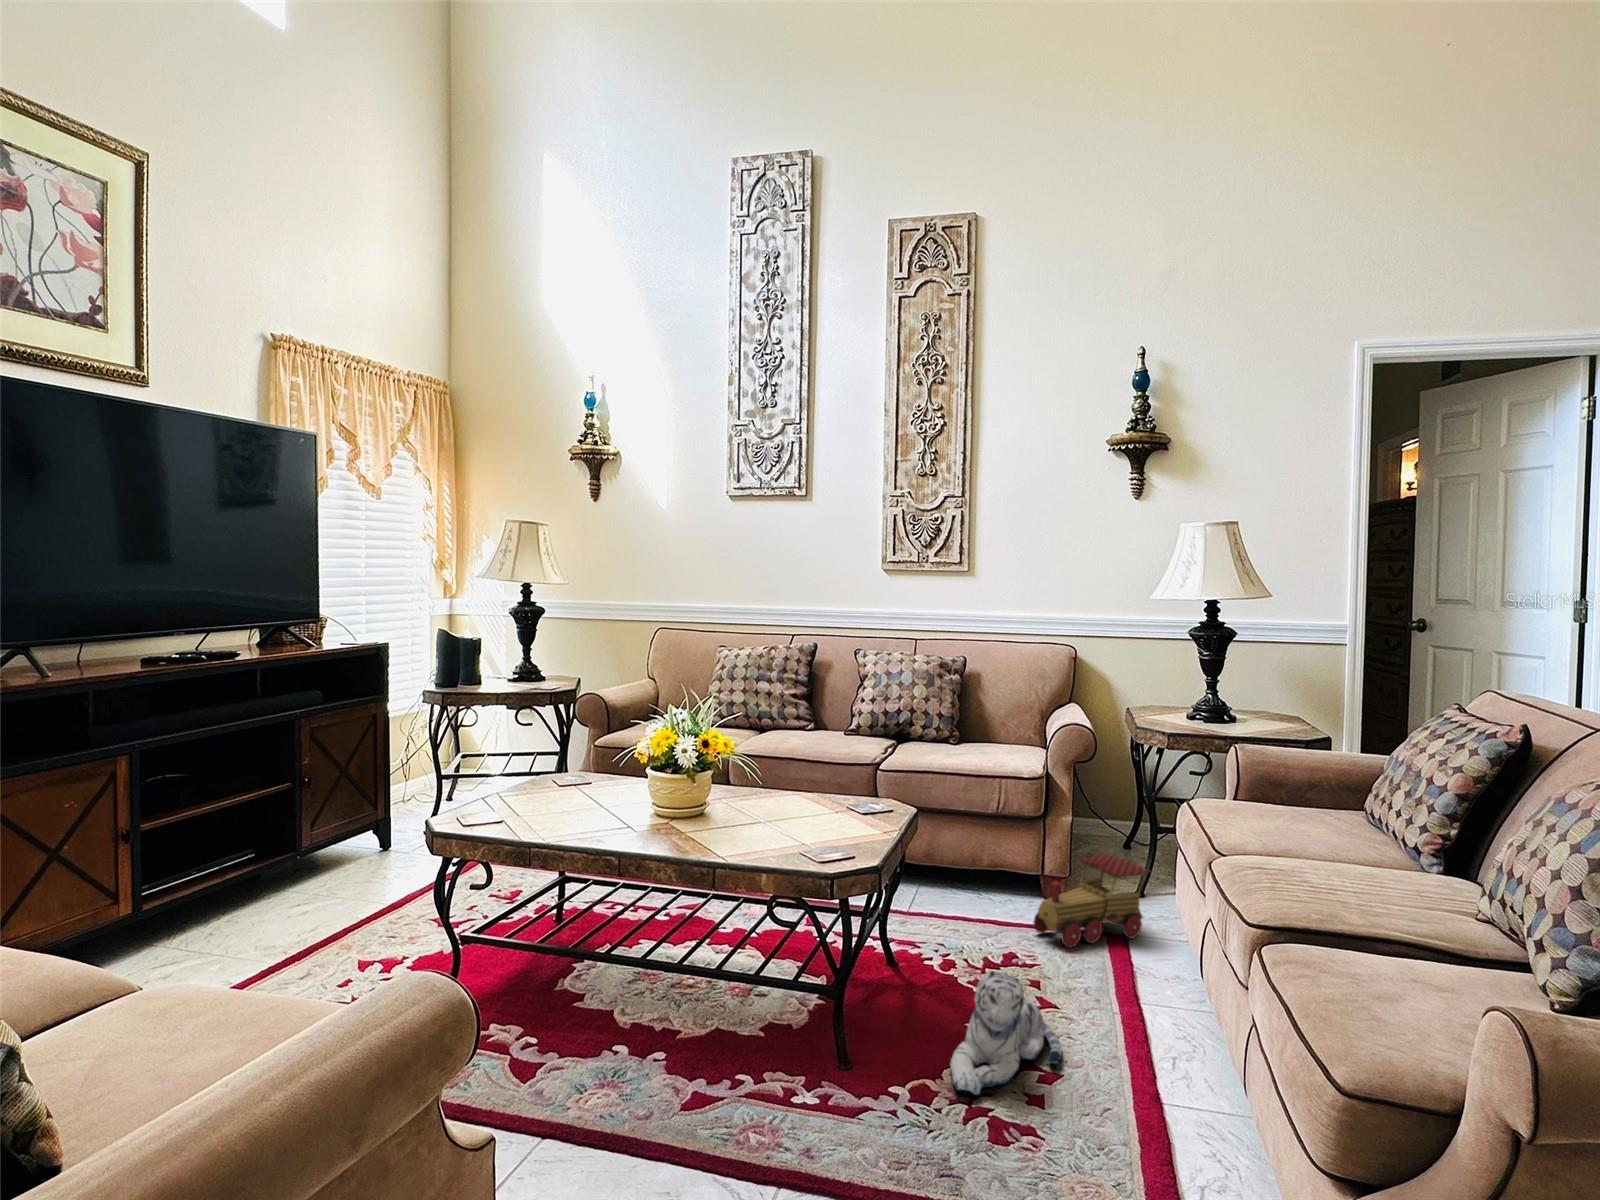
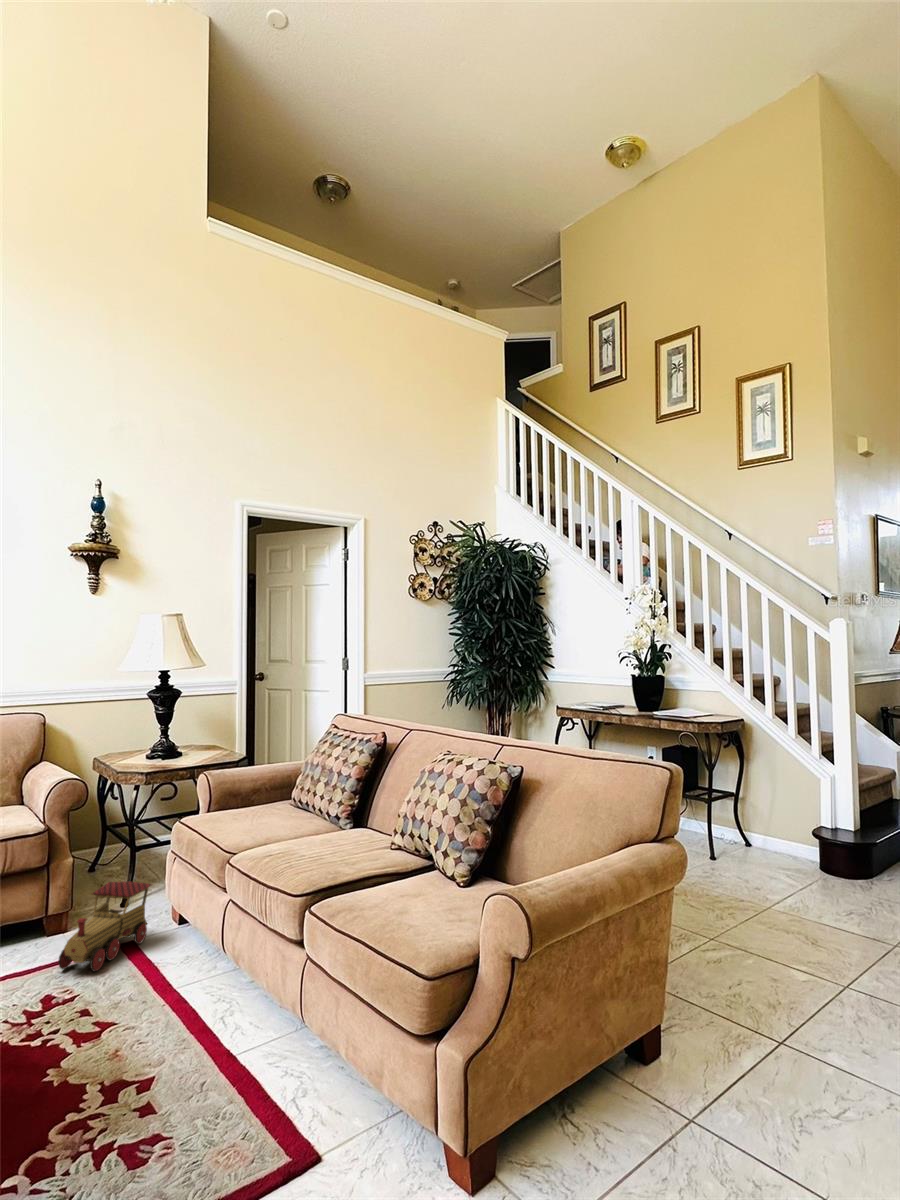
plush toy: present [950,970,1062,1095] -> none [53,1012,148,1144]

